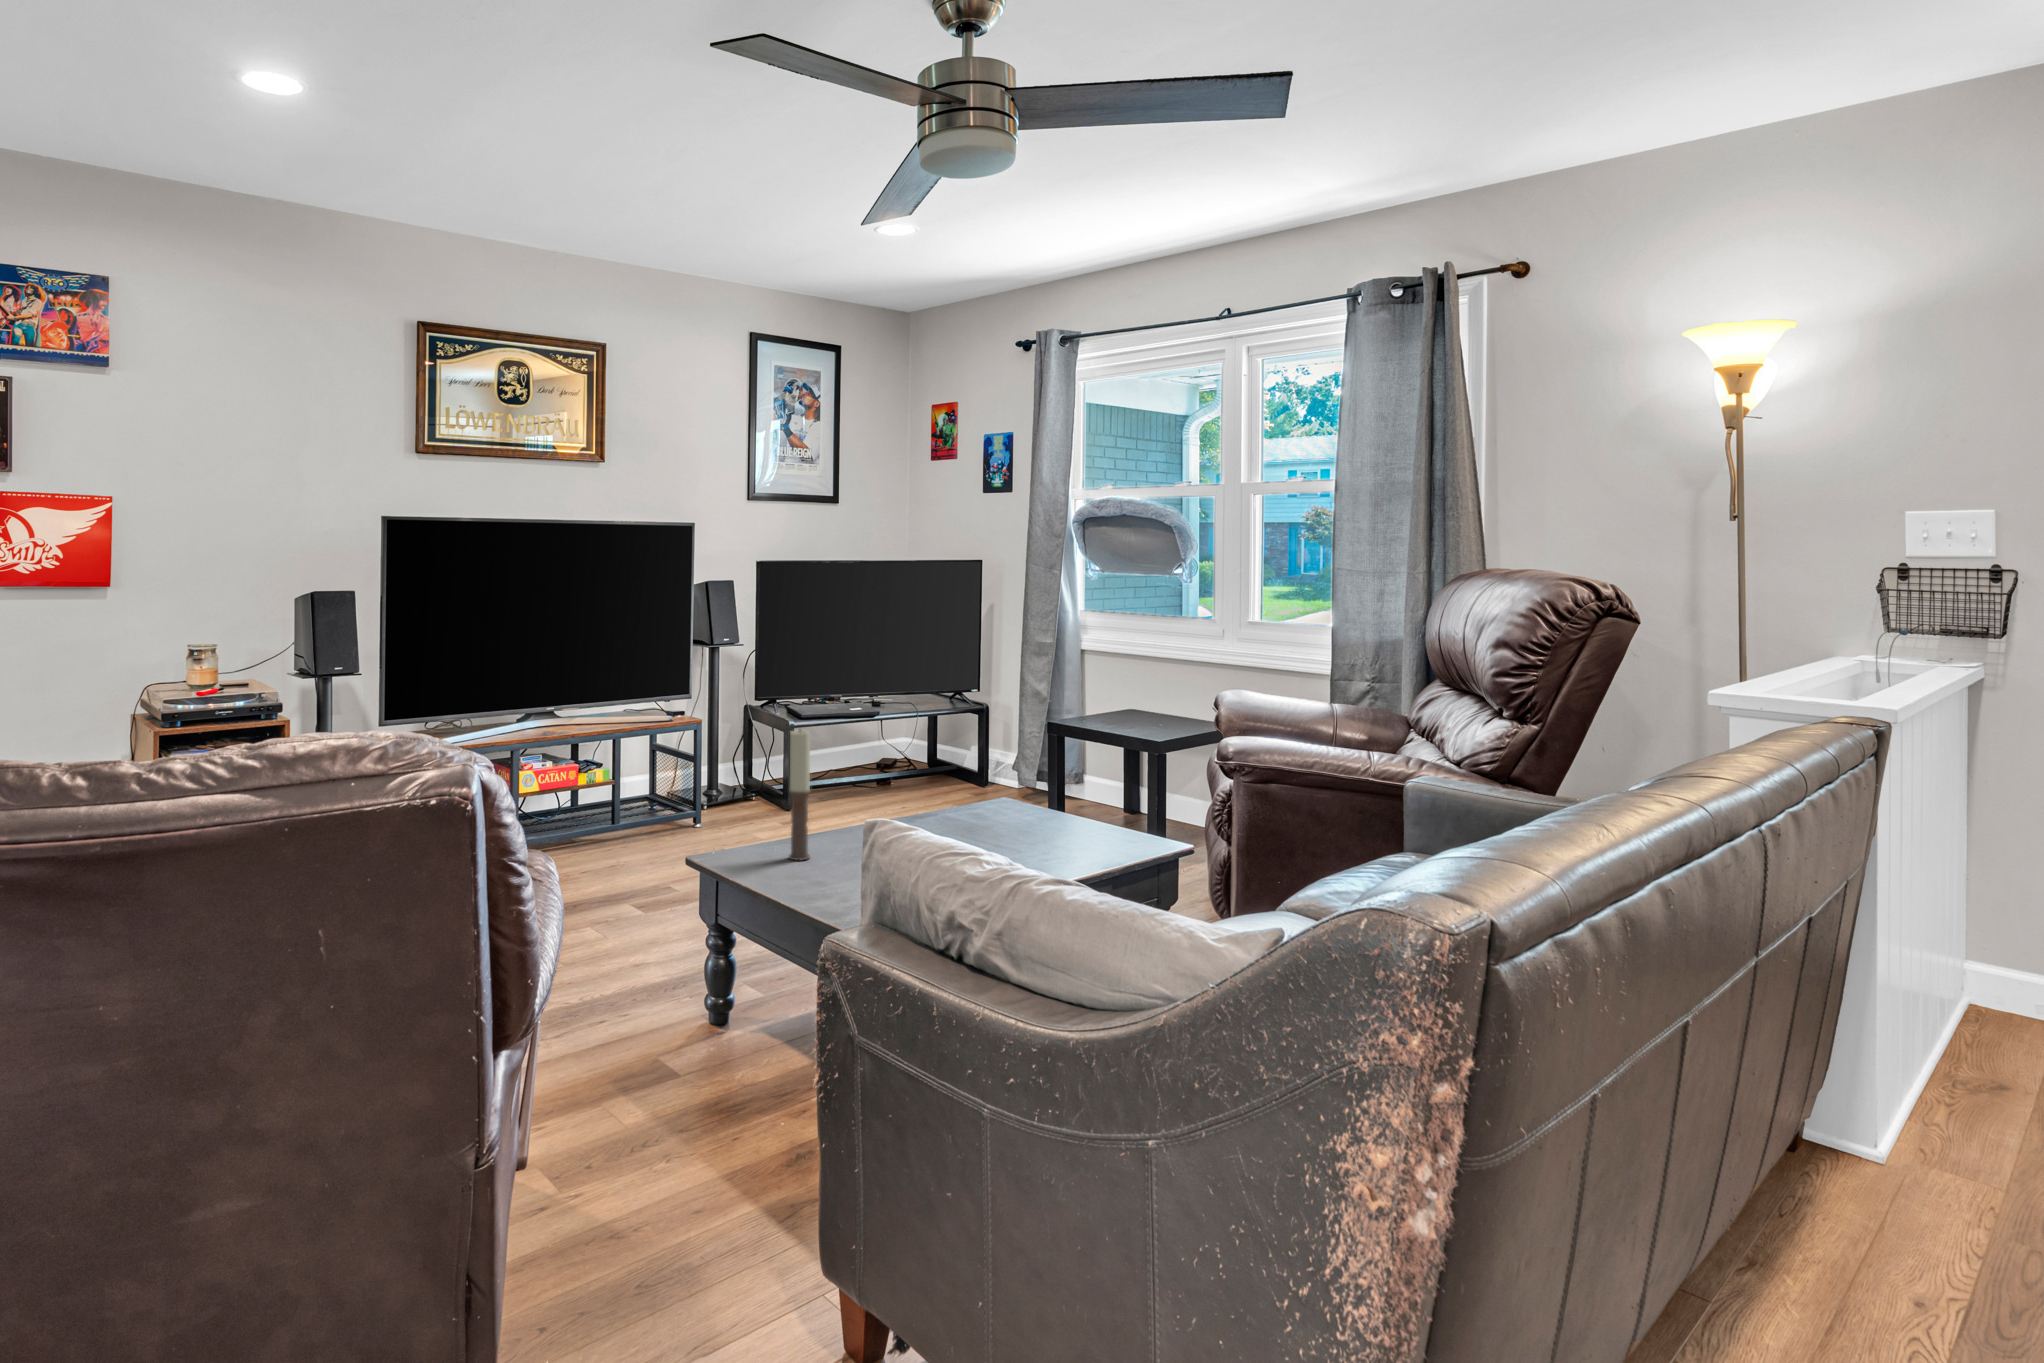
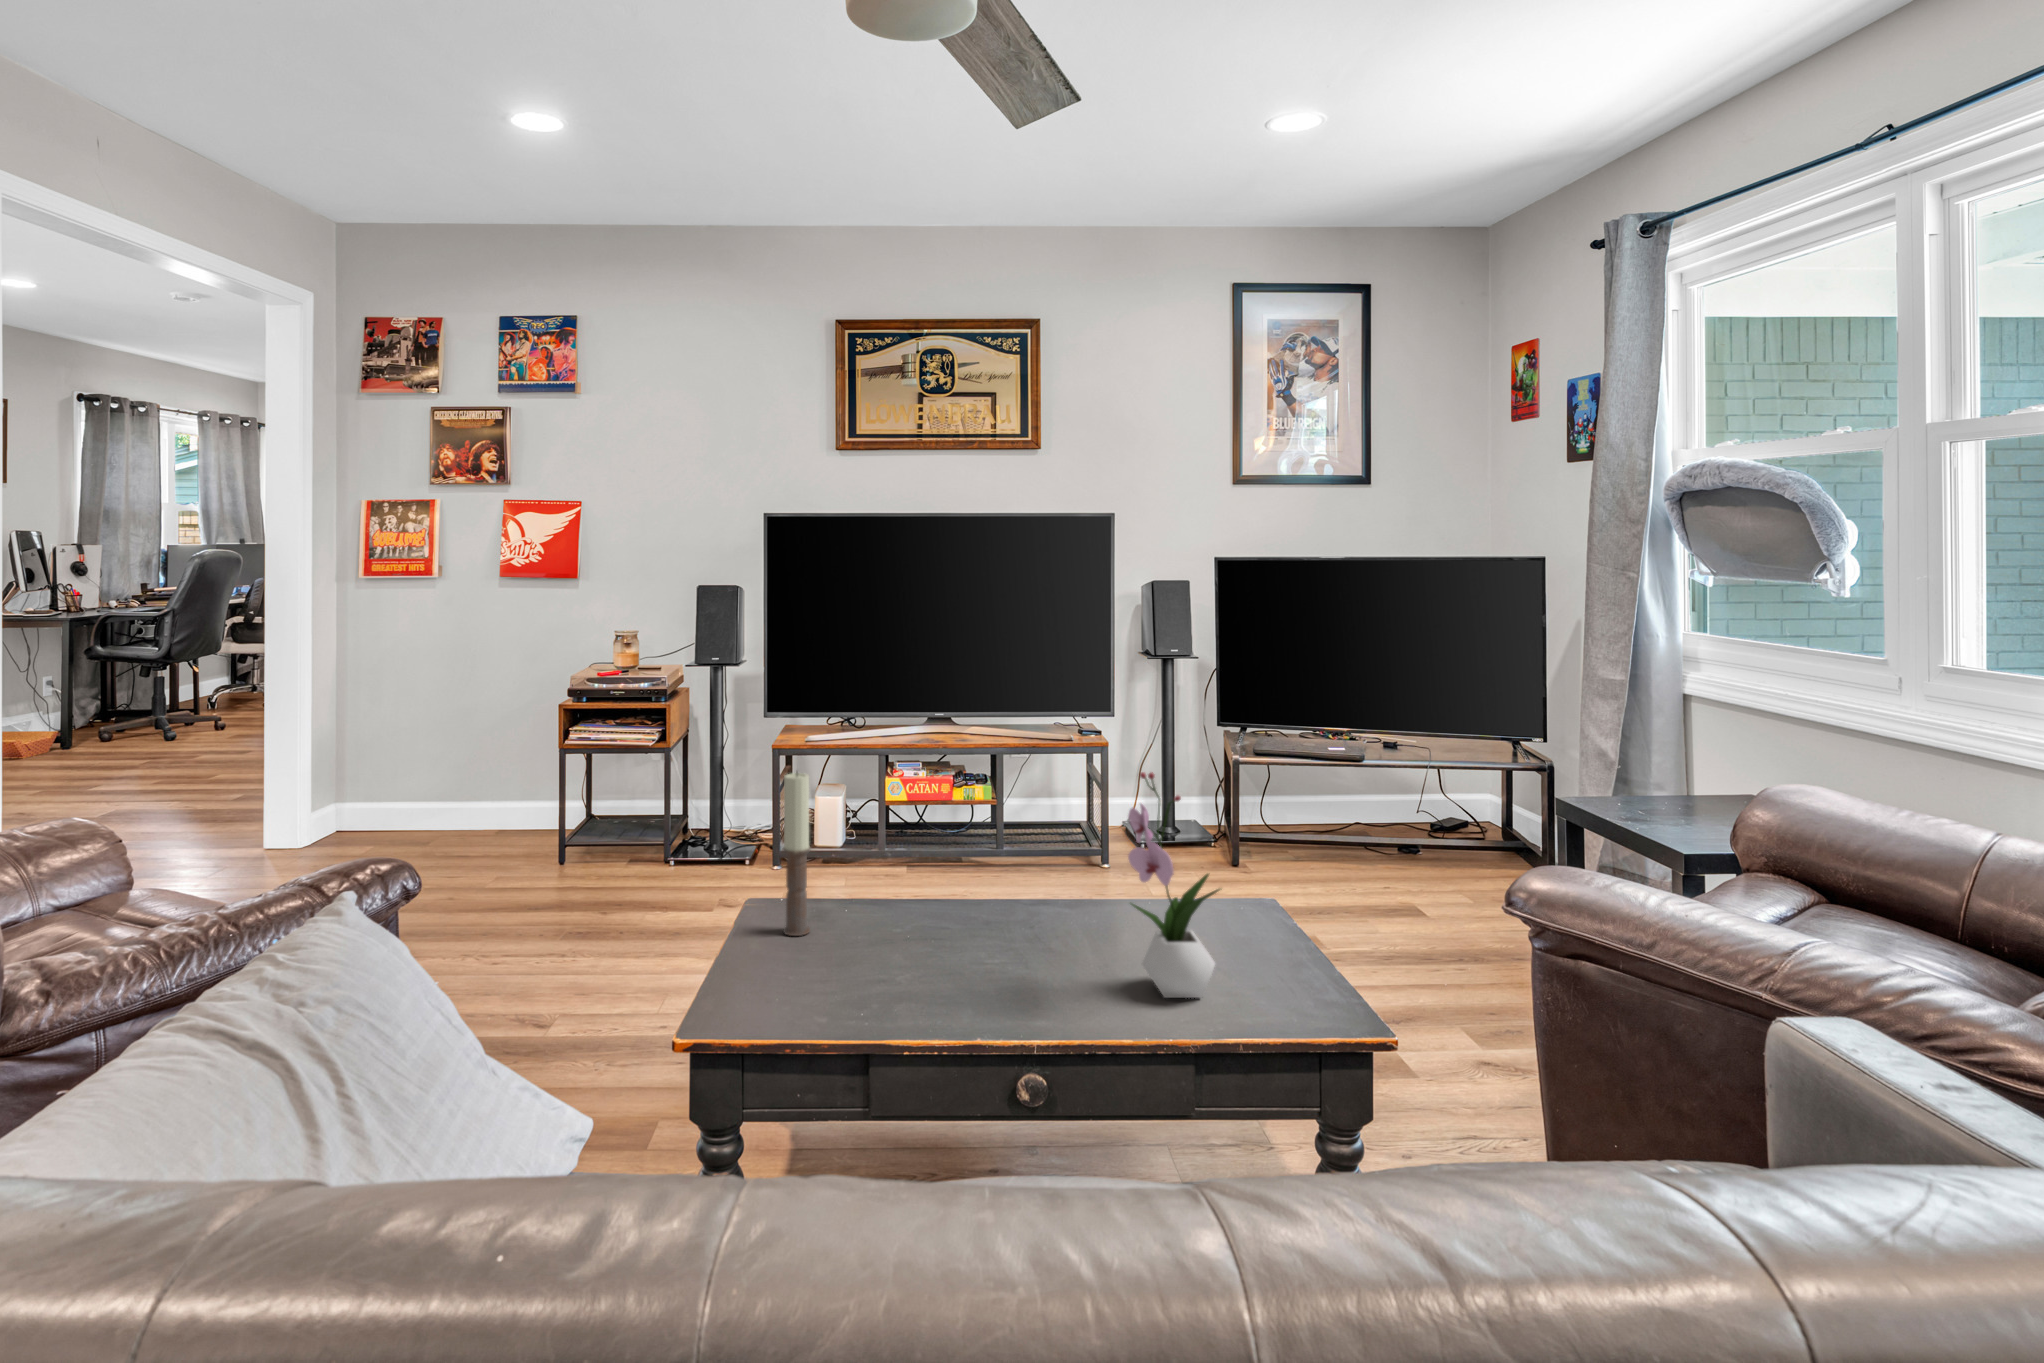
flower arrangement: none [1043,699,1107,844] -> present [1128,772,1220,998]

